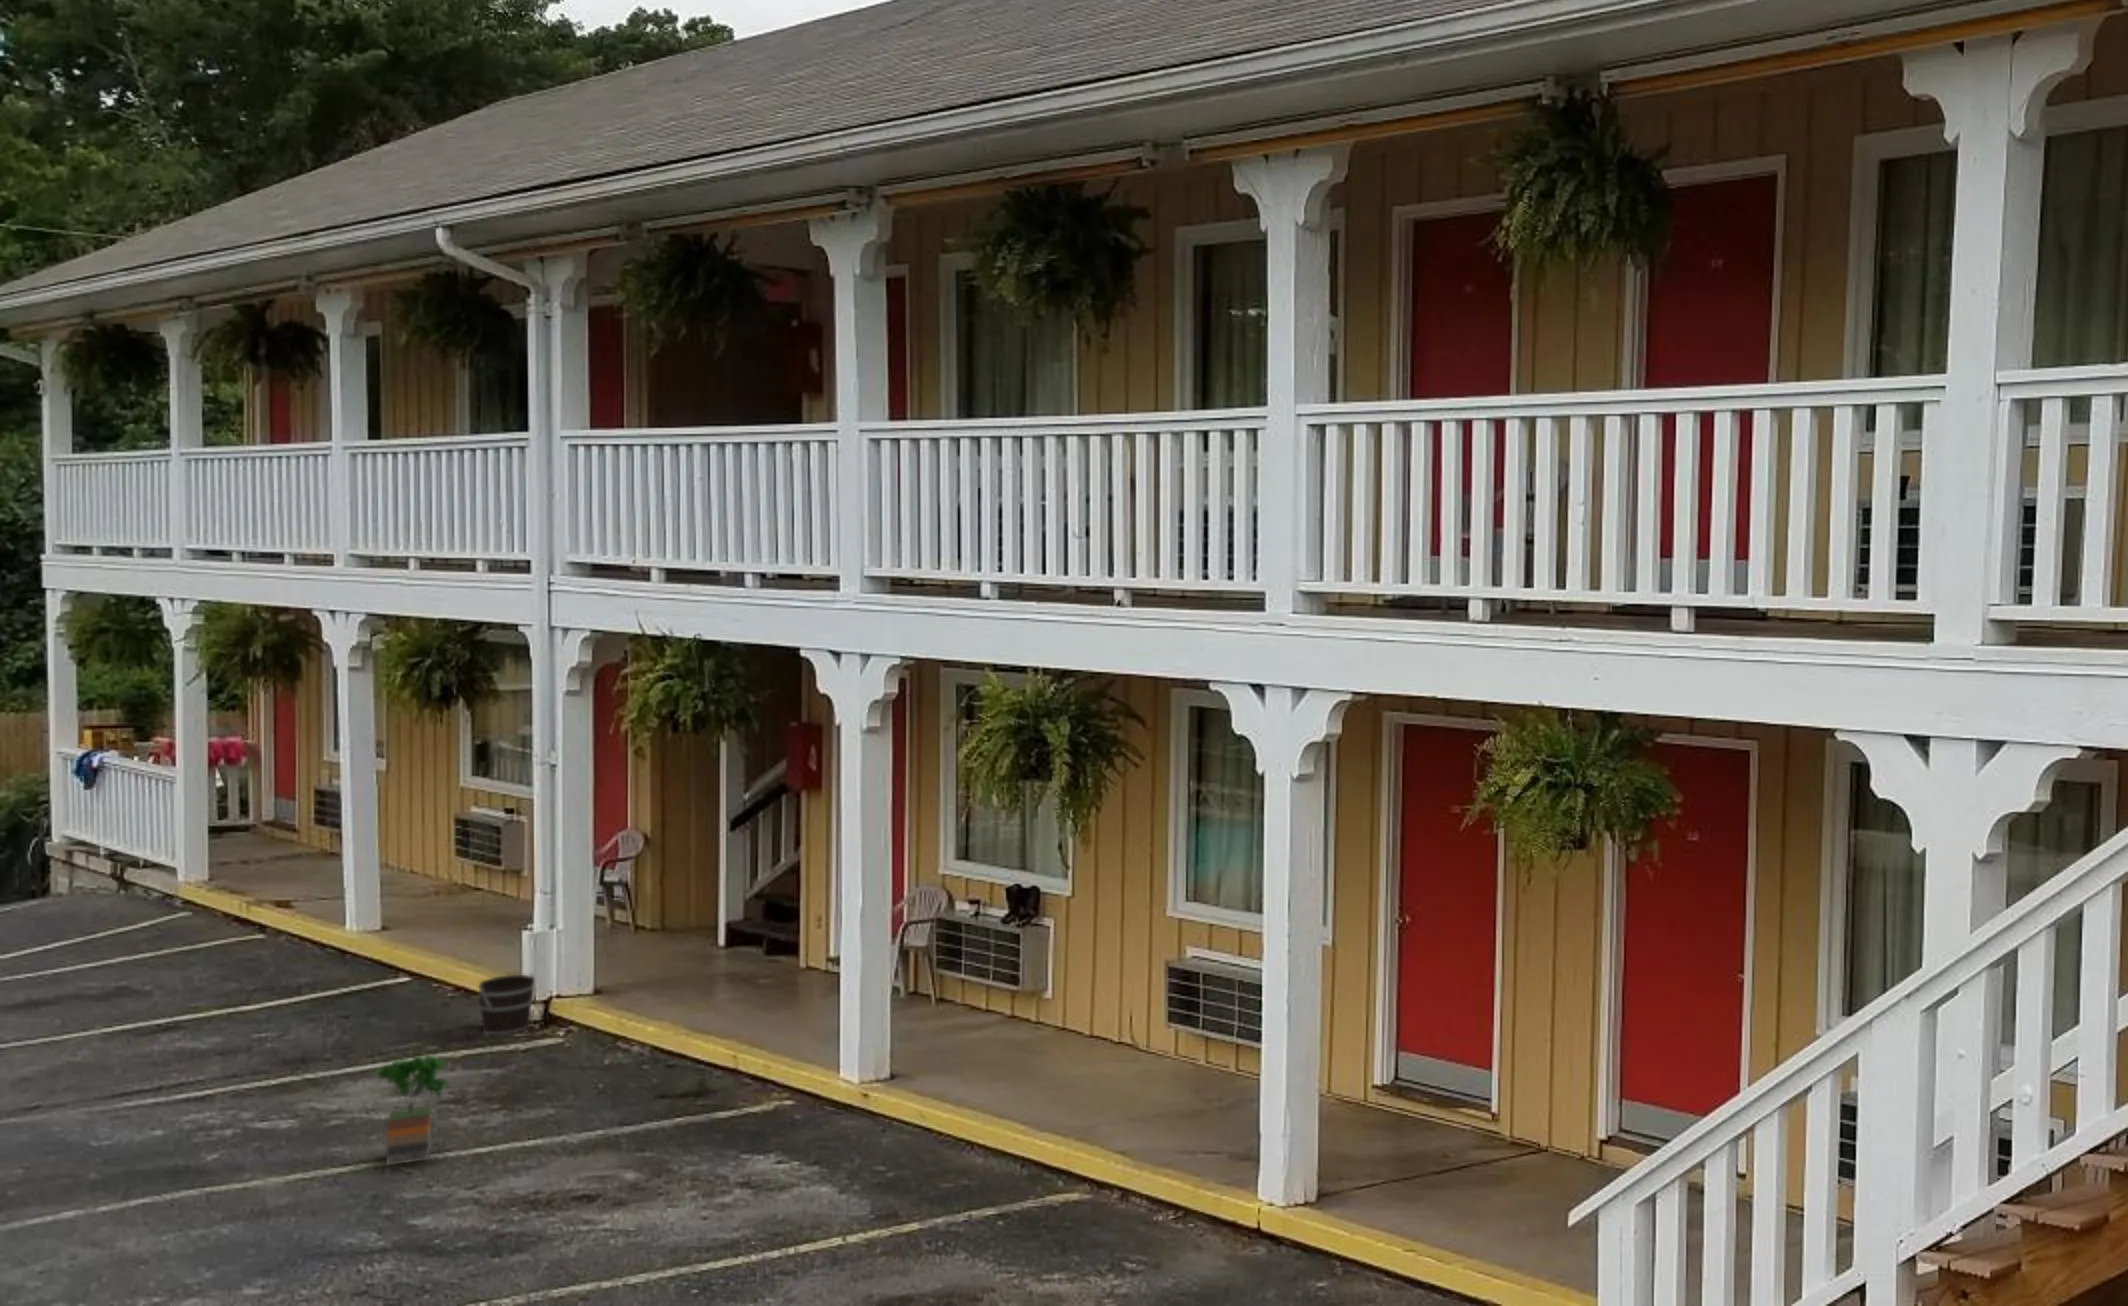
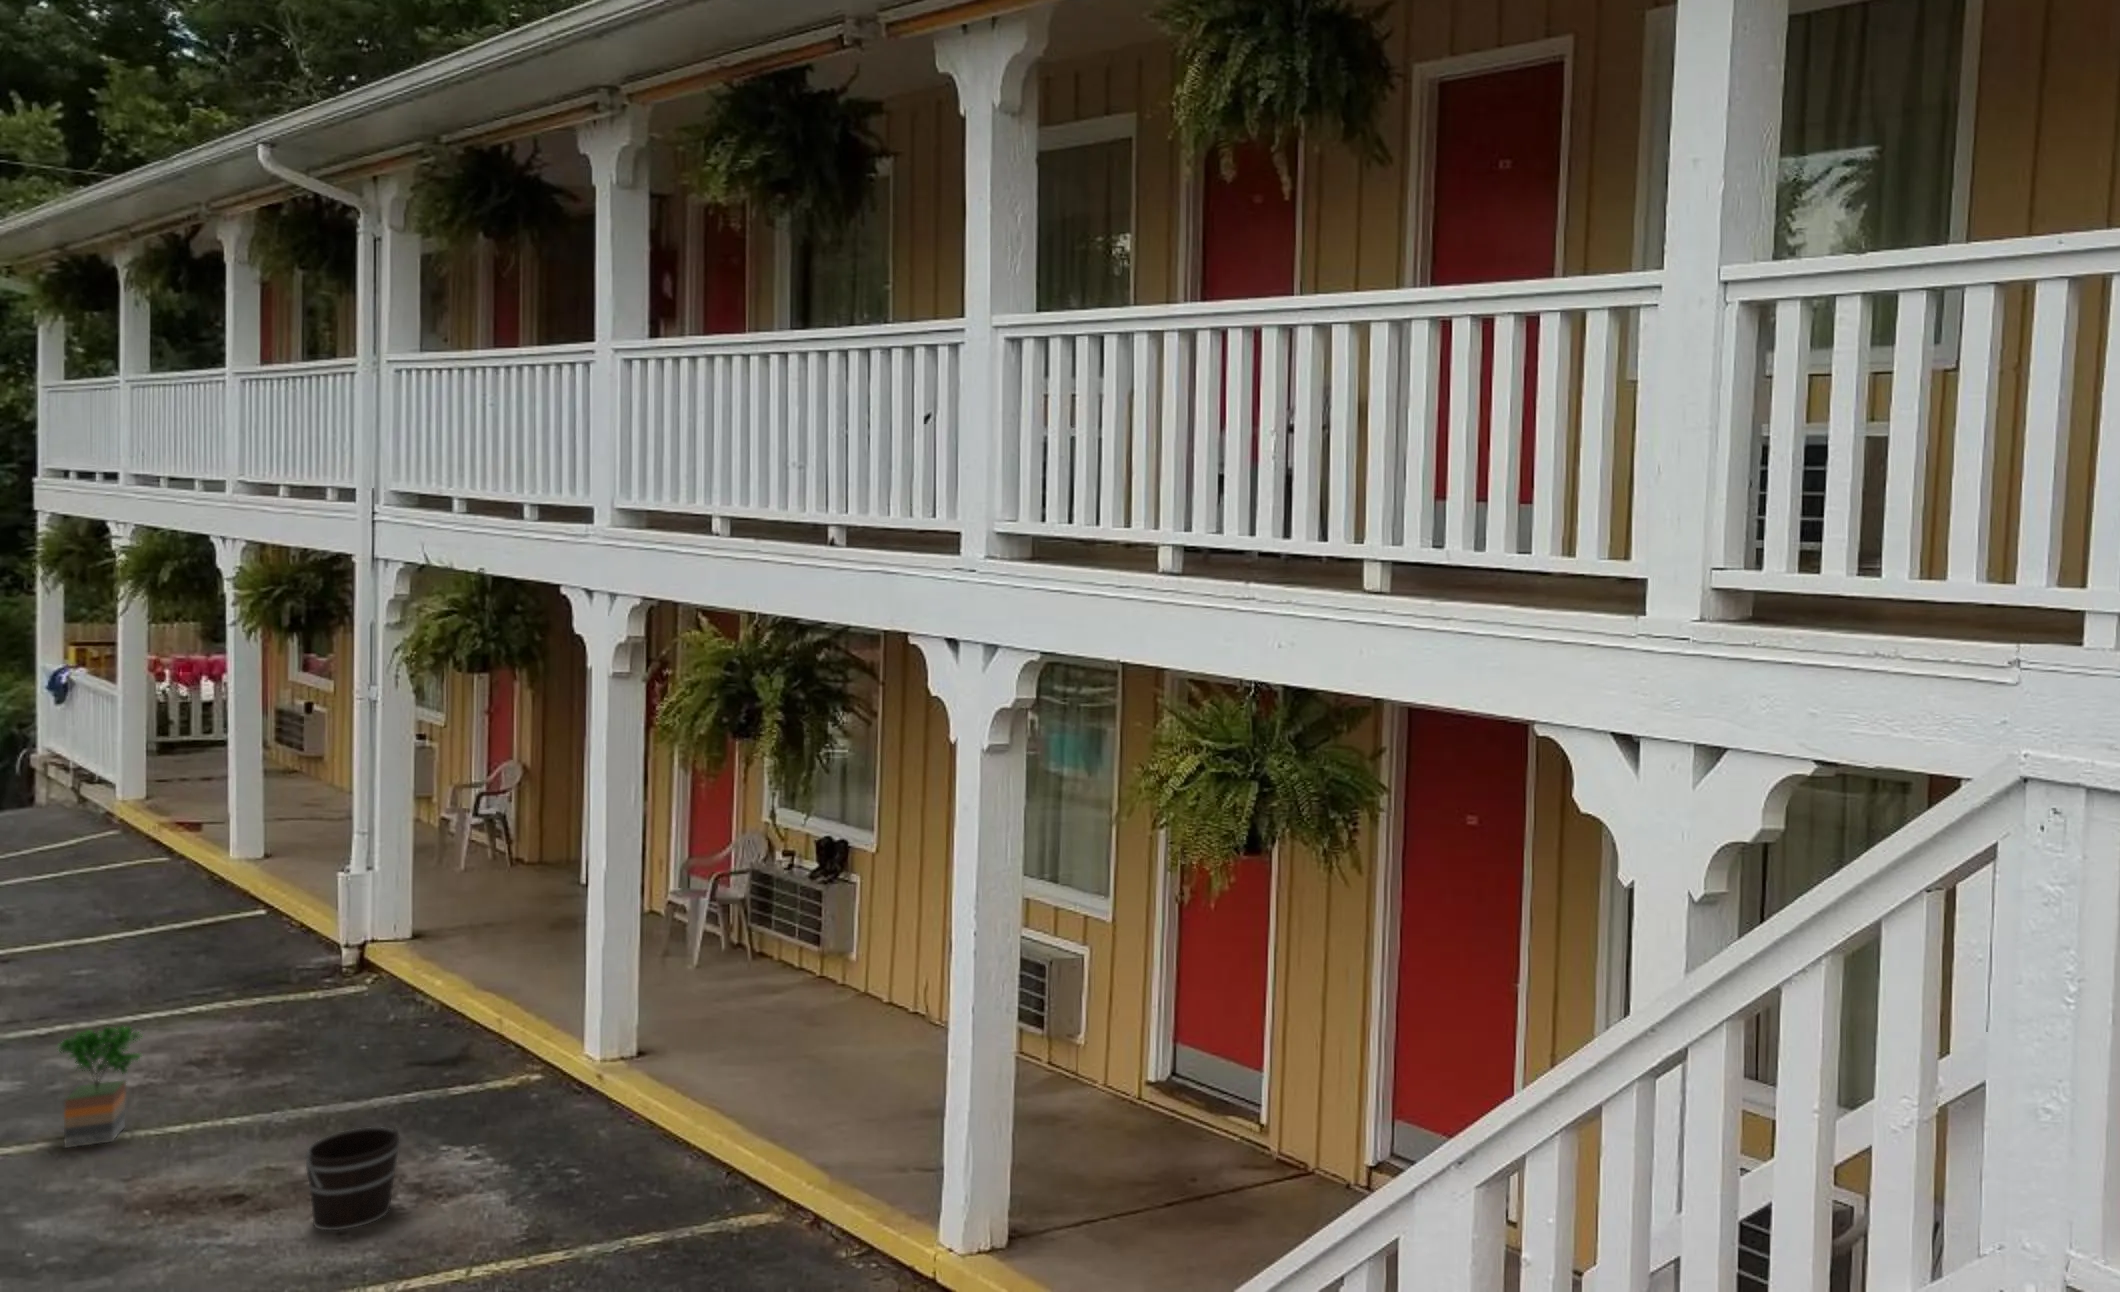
bucket: present [479,974,535,1034] -> present [305,1127,399,1230]

